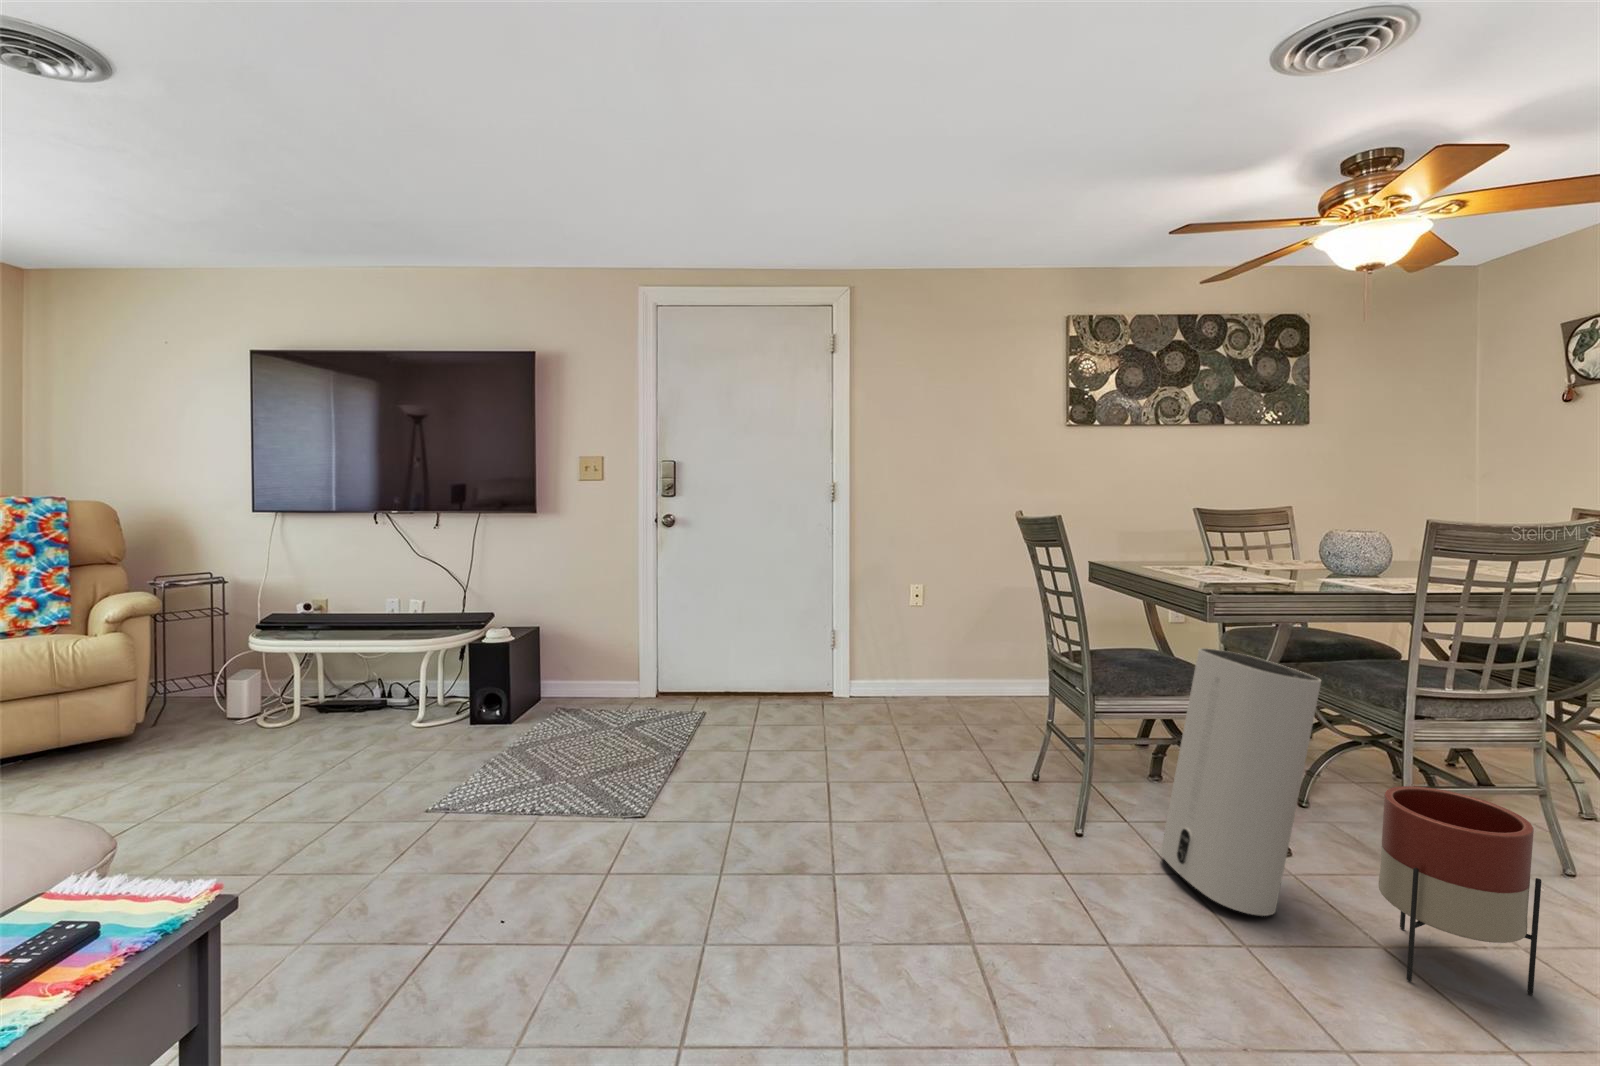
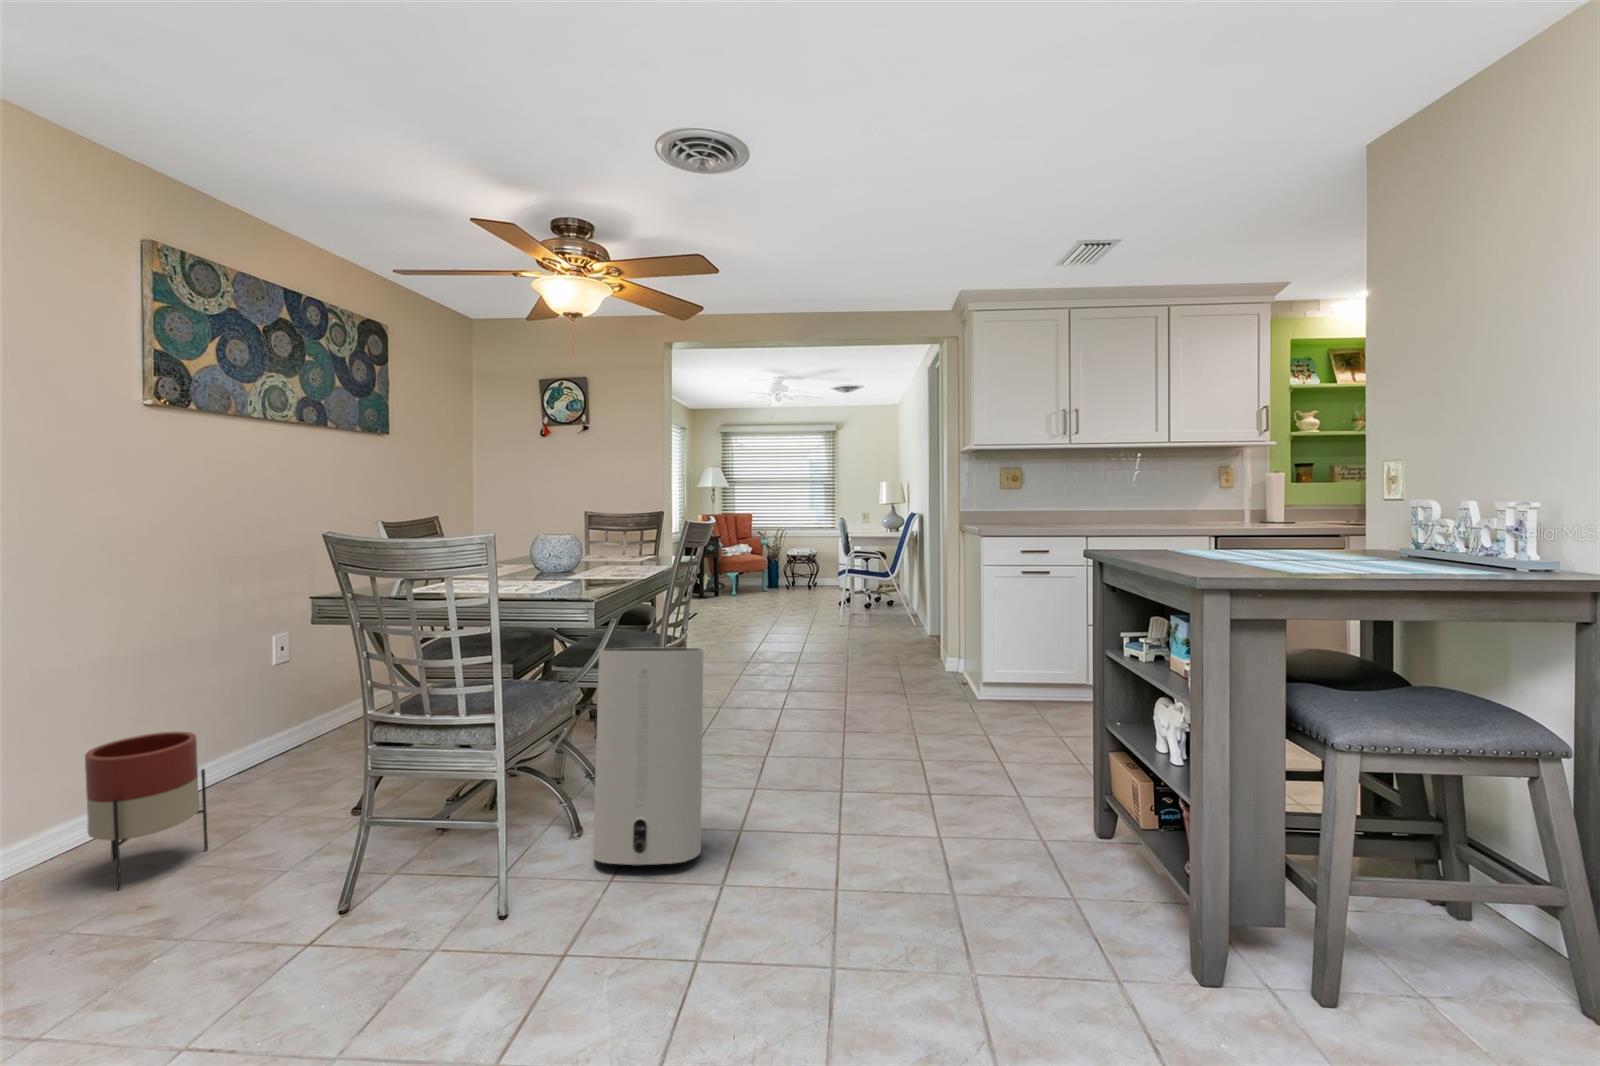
planter: present [1379,786,1541,995] -> present [85,731,208,890]

